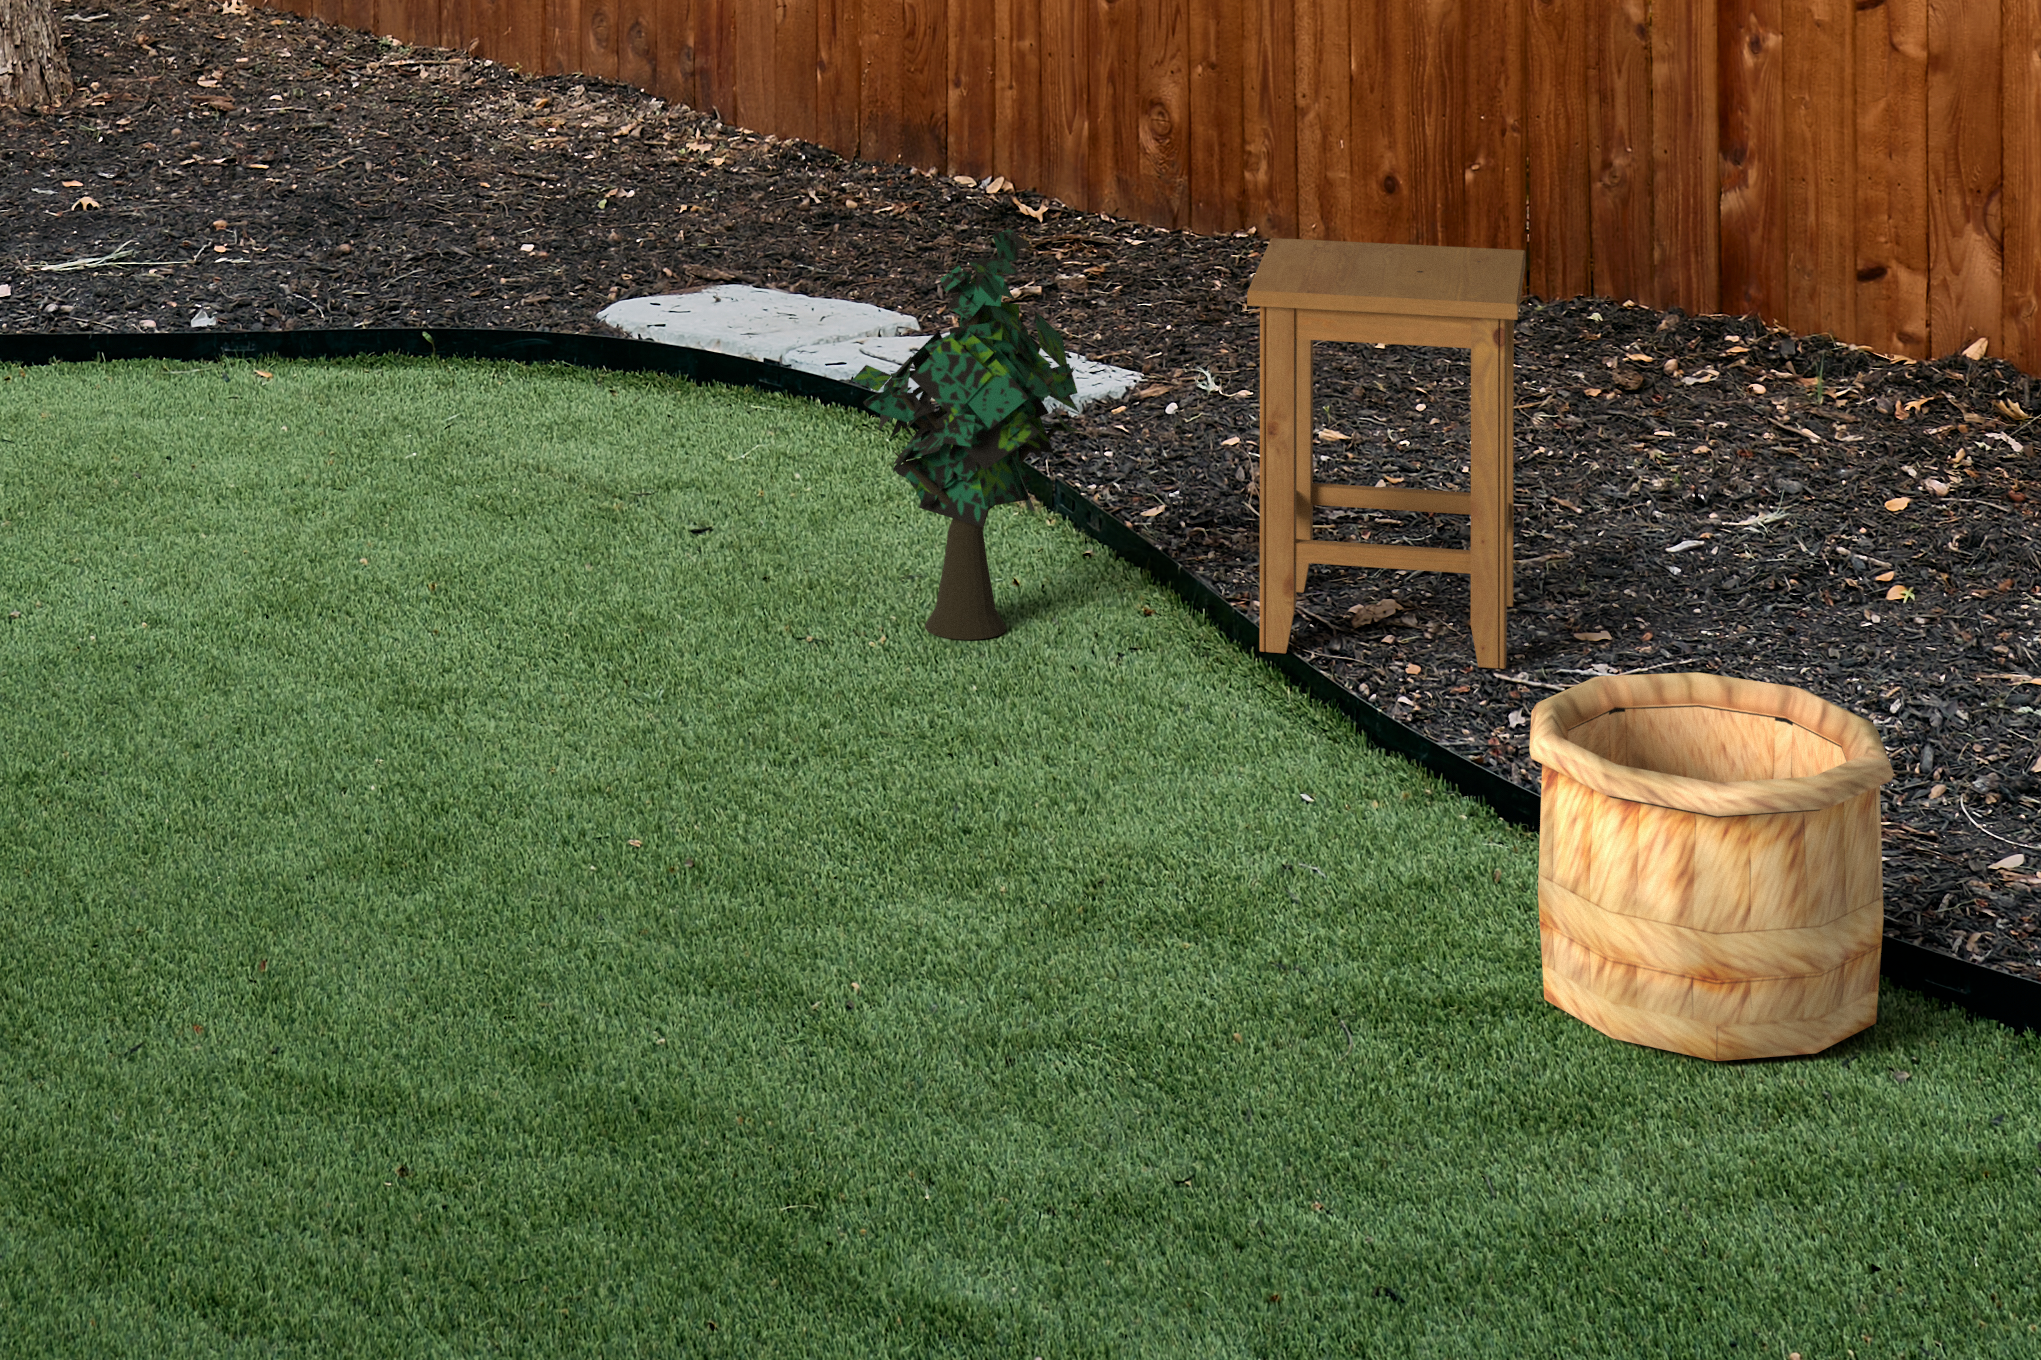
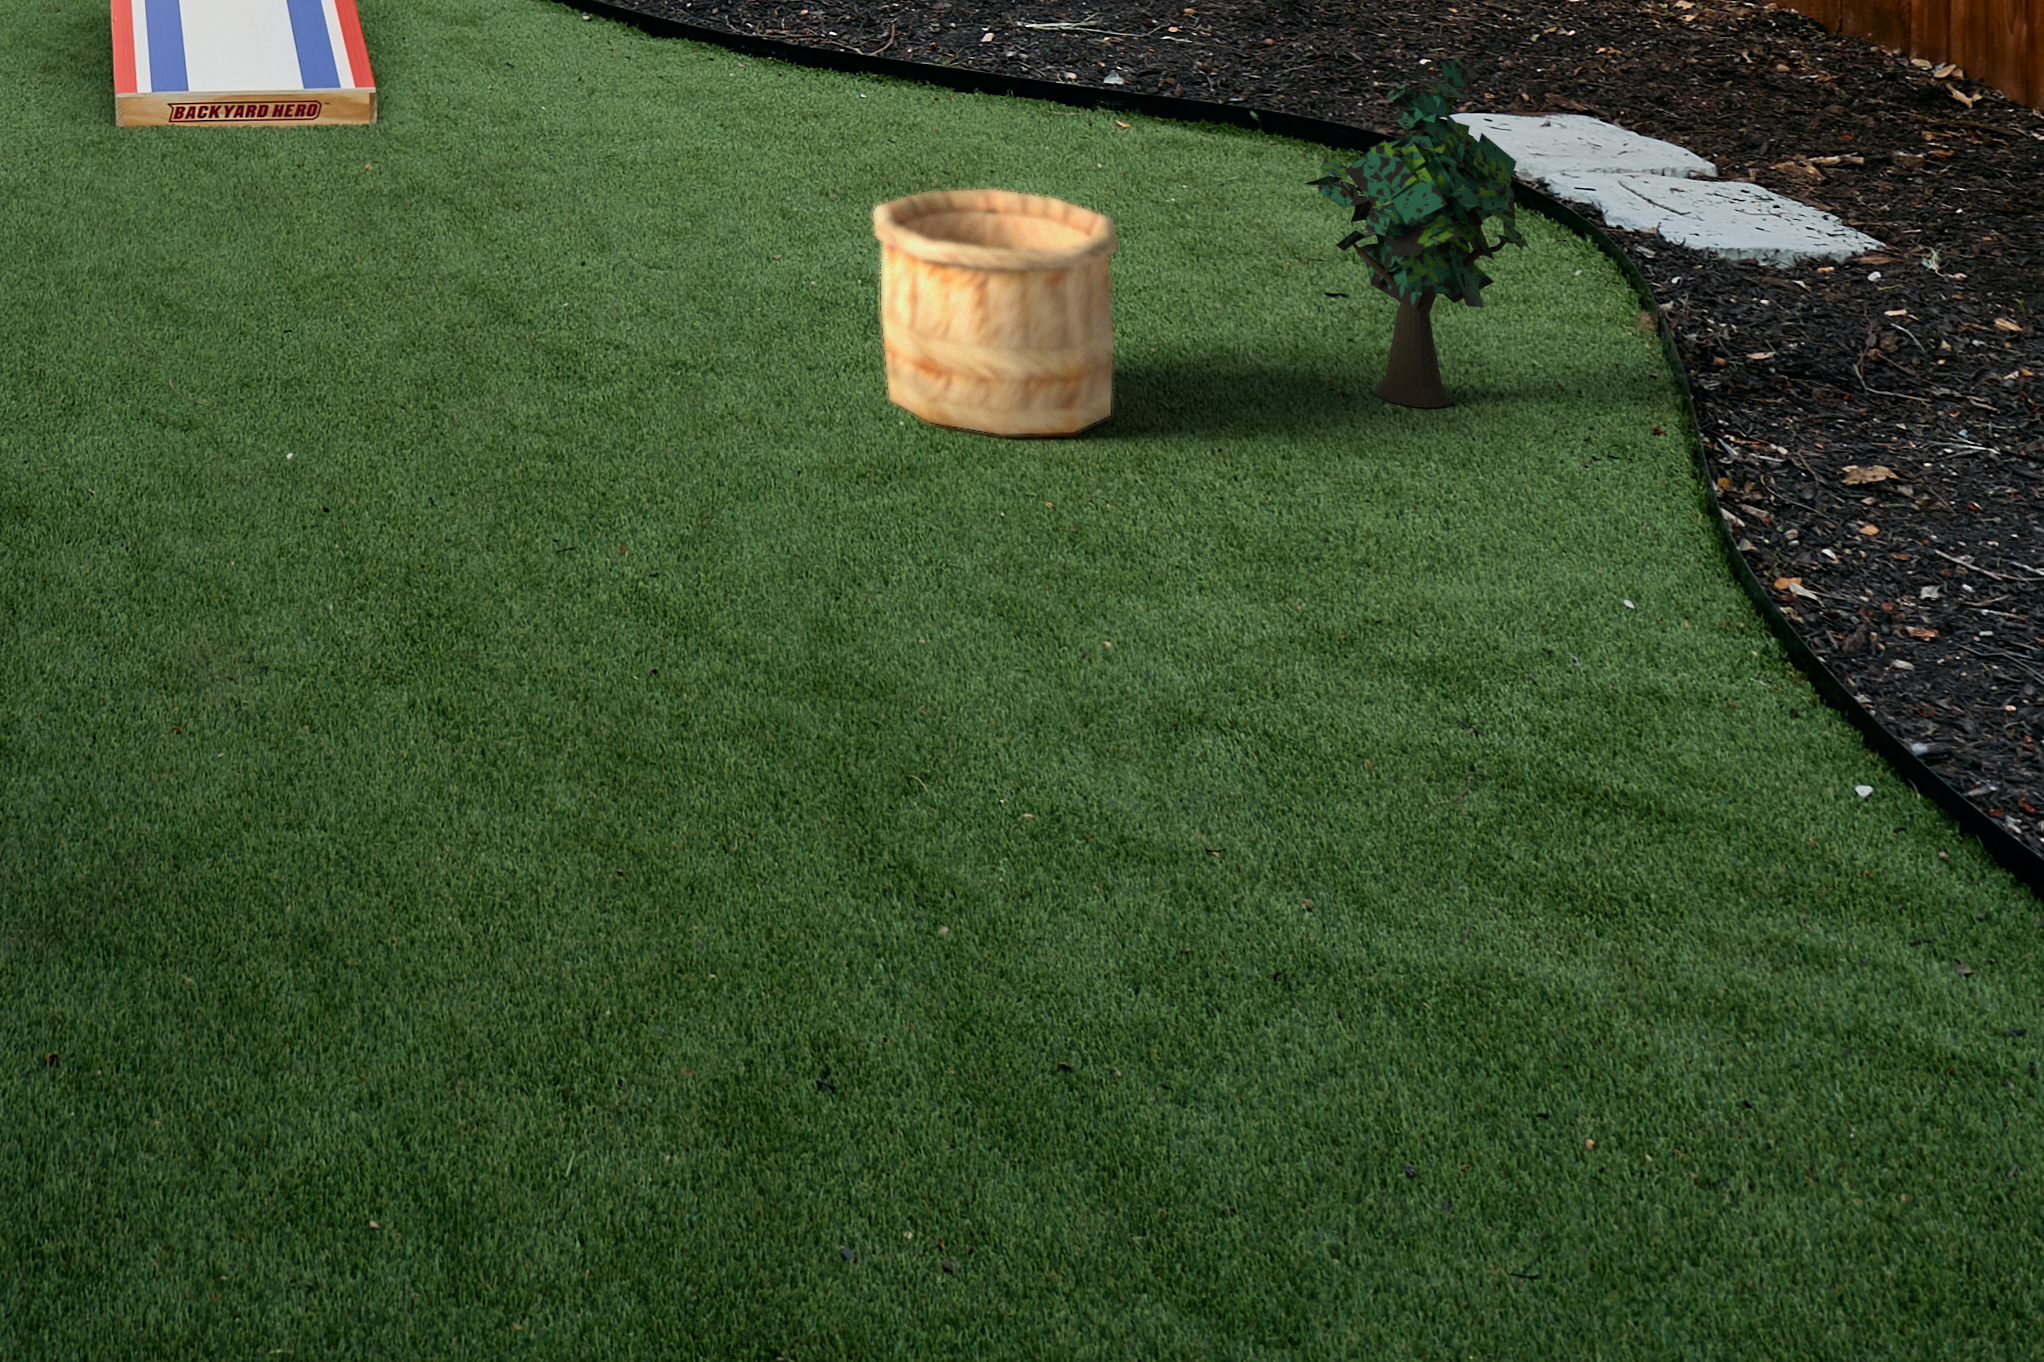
stool: present [1247,238,1526,669] -> none [1649,108,2021,536]
wooden bucket: present [1529,672,1894,1061] -> present [873,189,1117,435]

